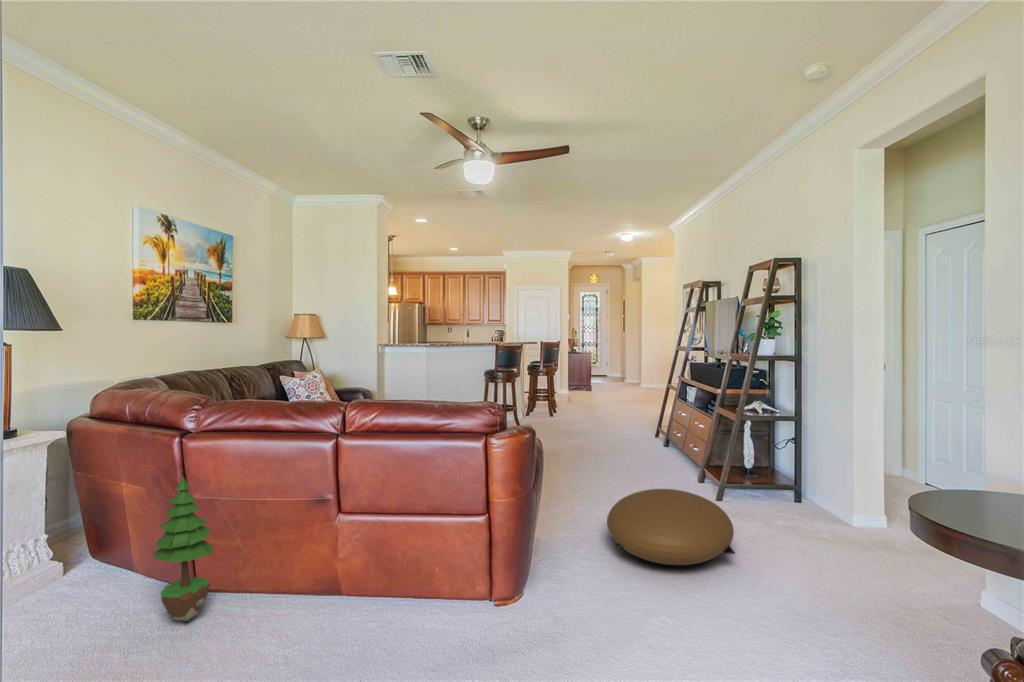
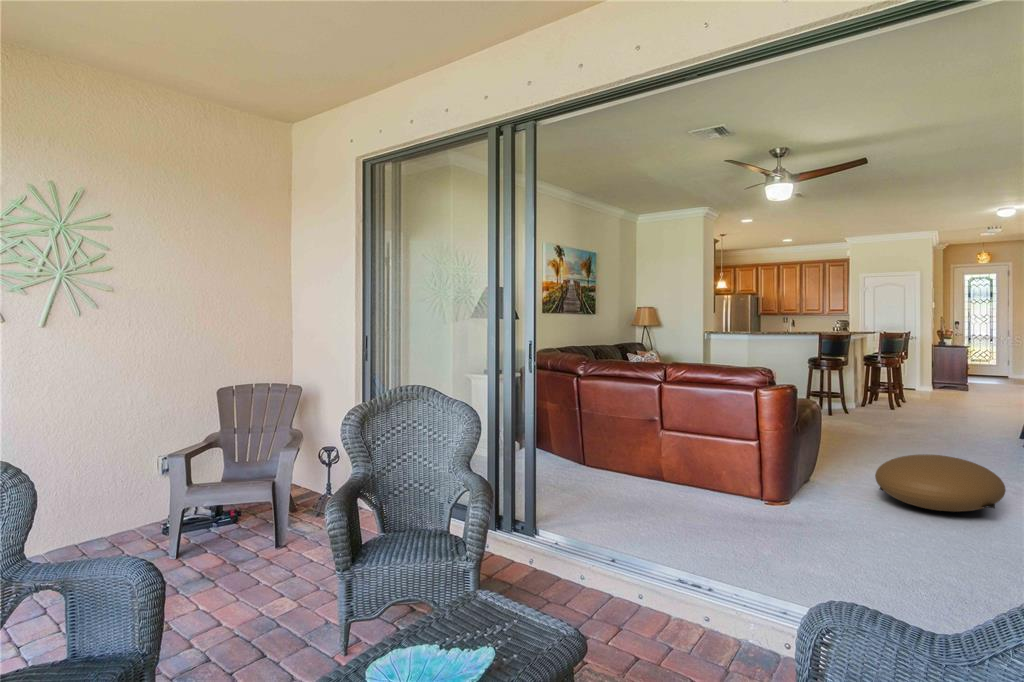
potted tree: present [154,476,214,621] -> none [564,398,593,480]

